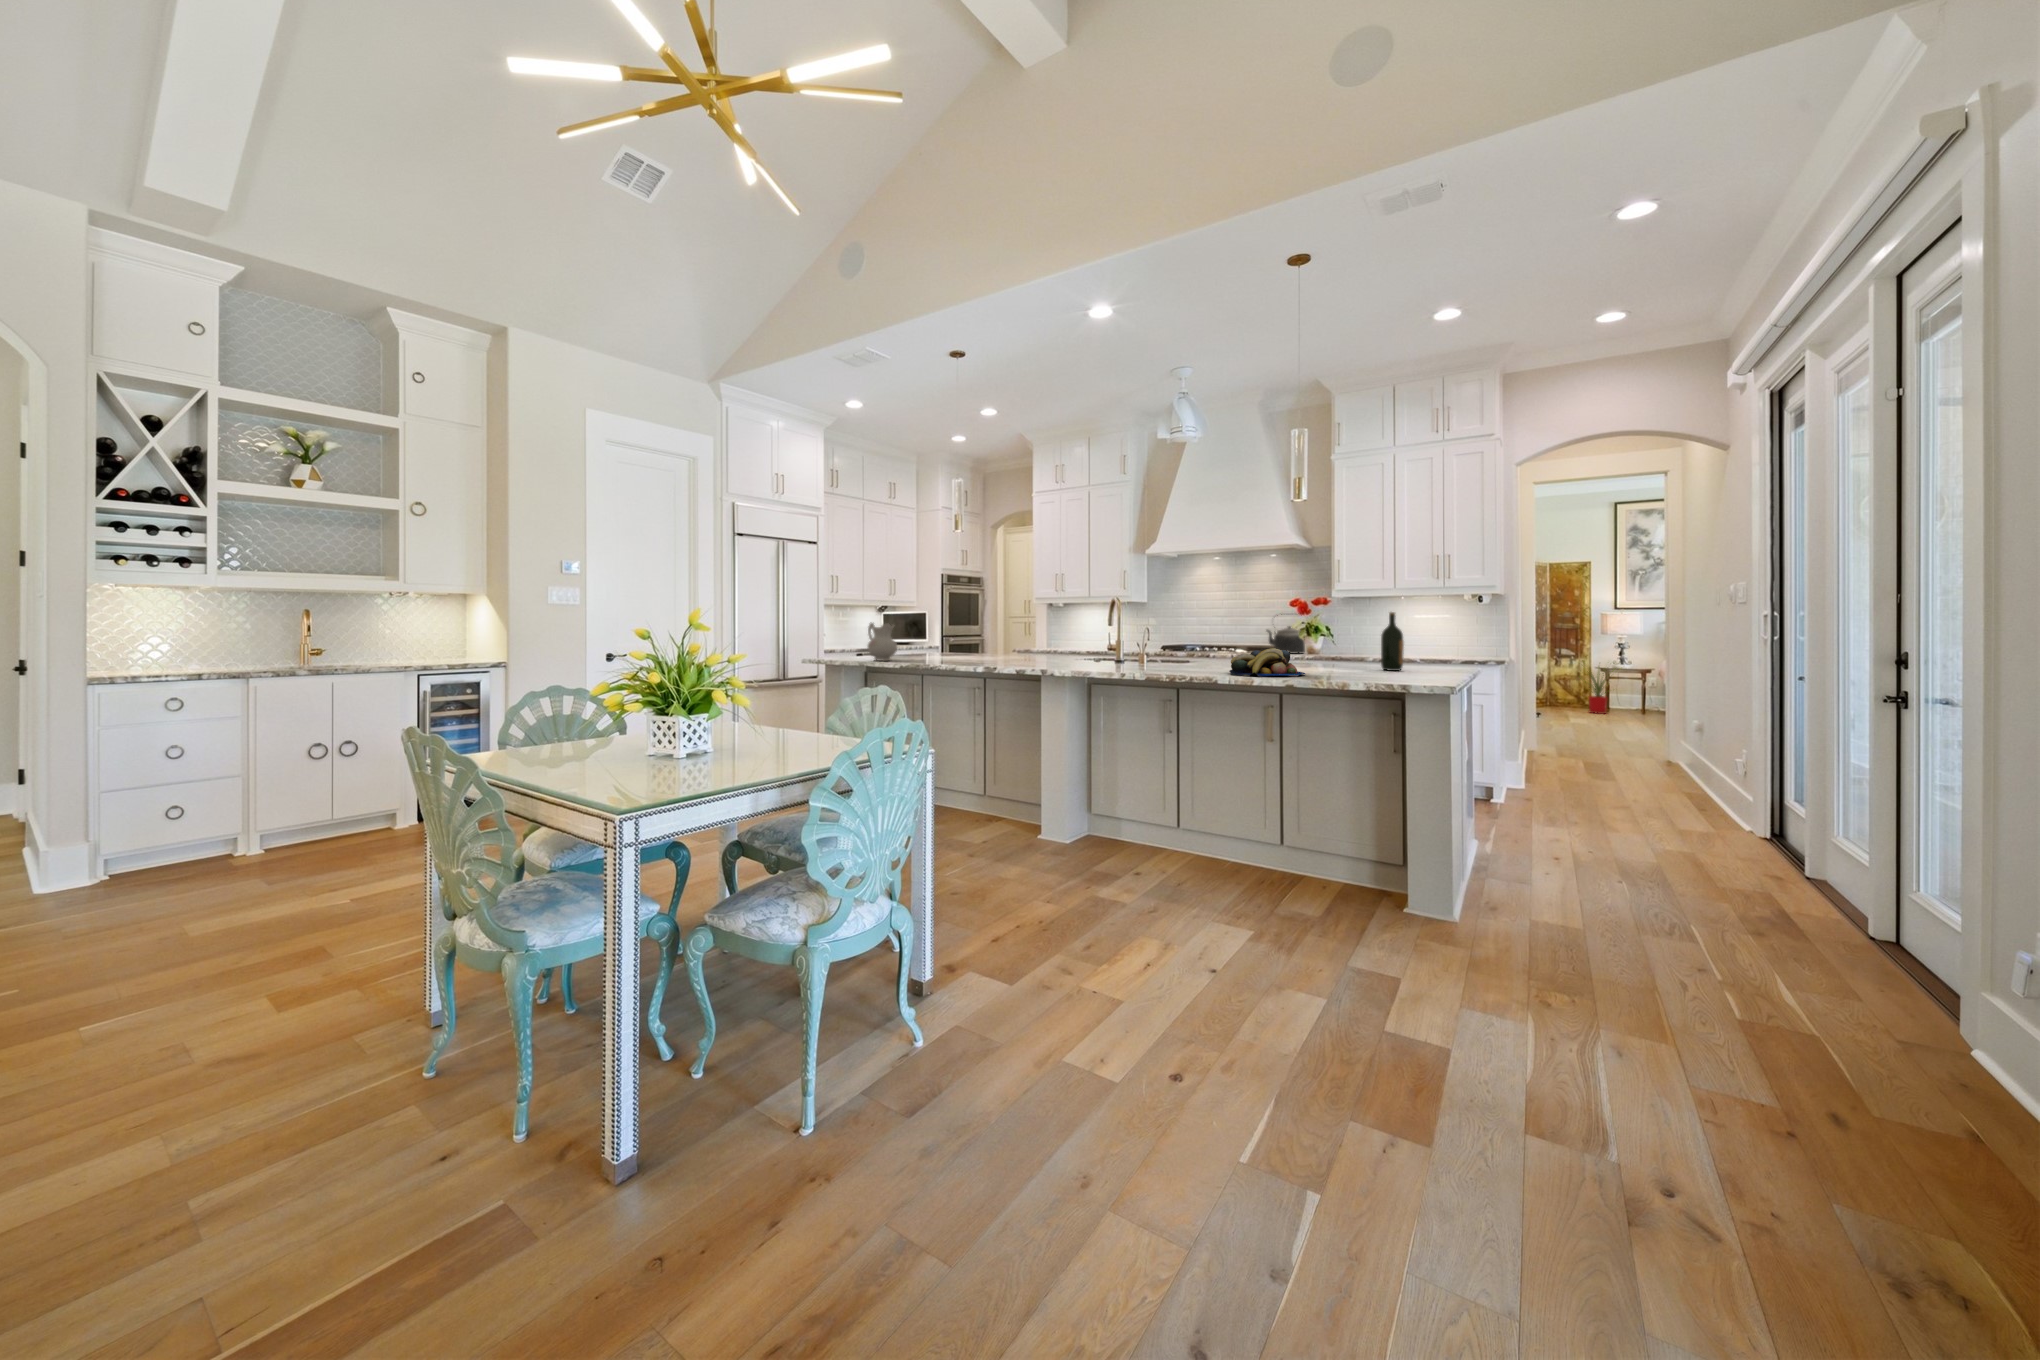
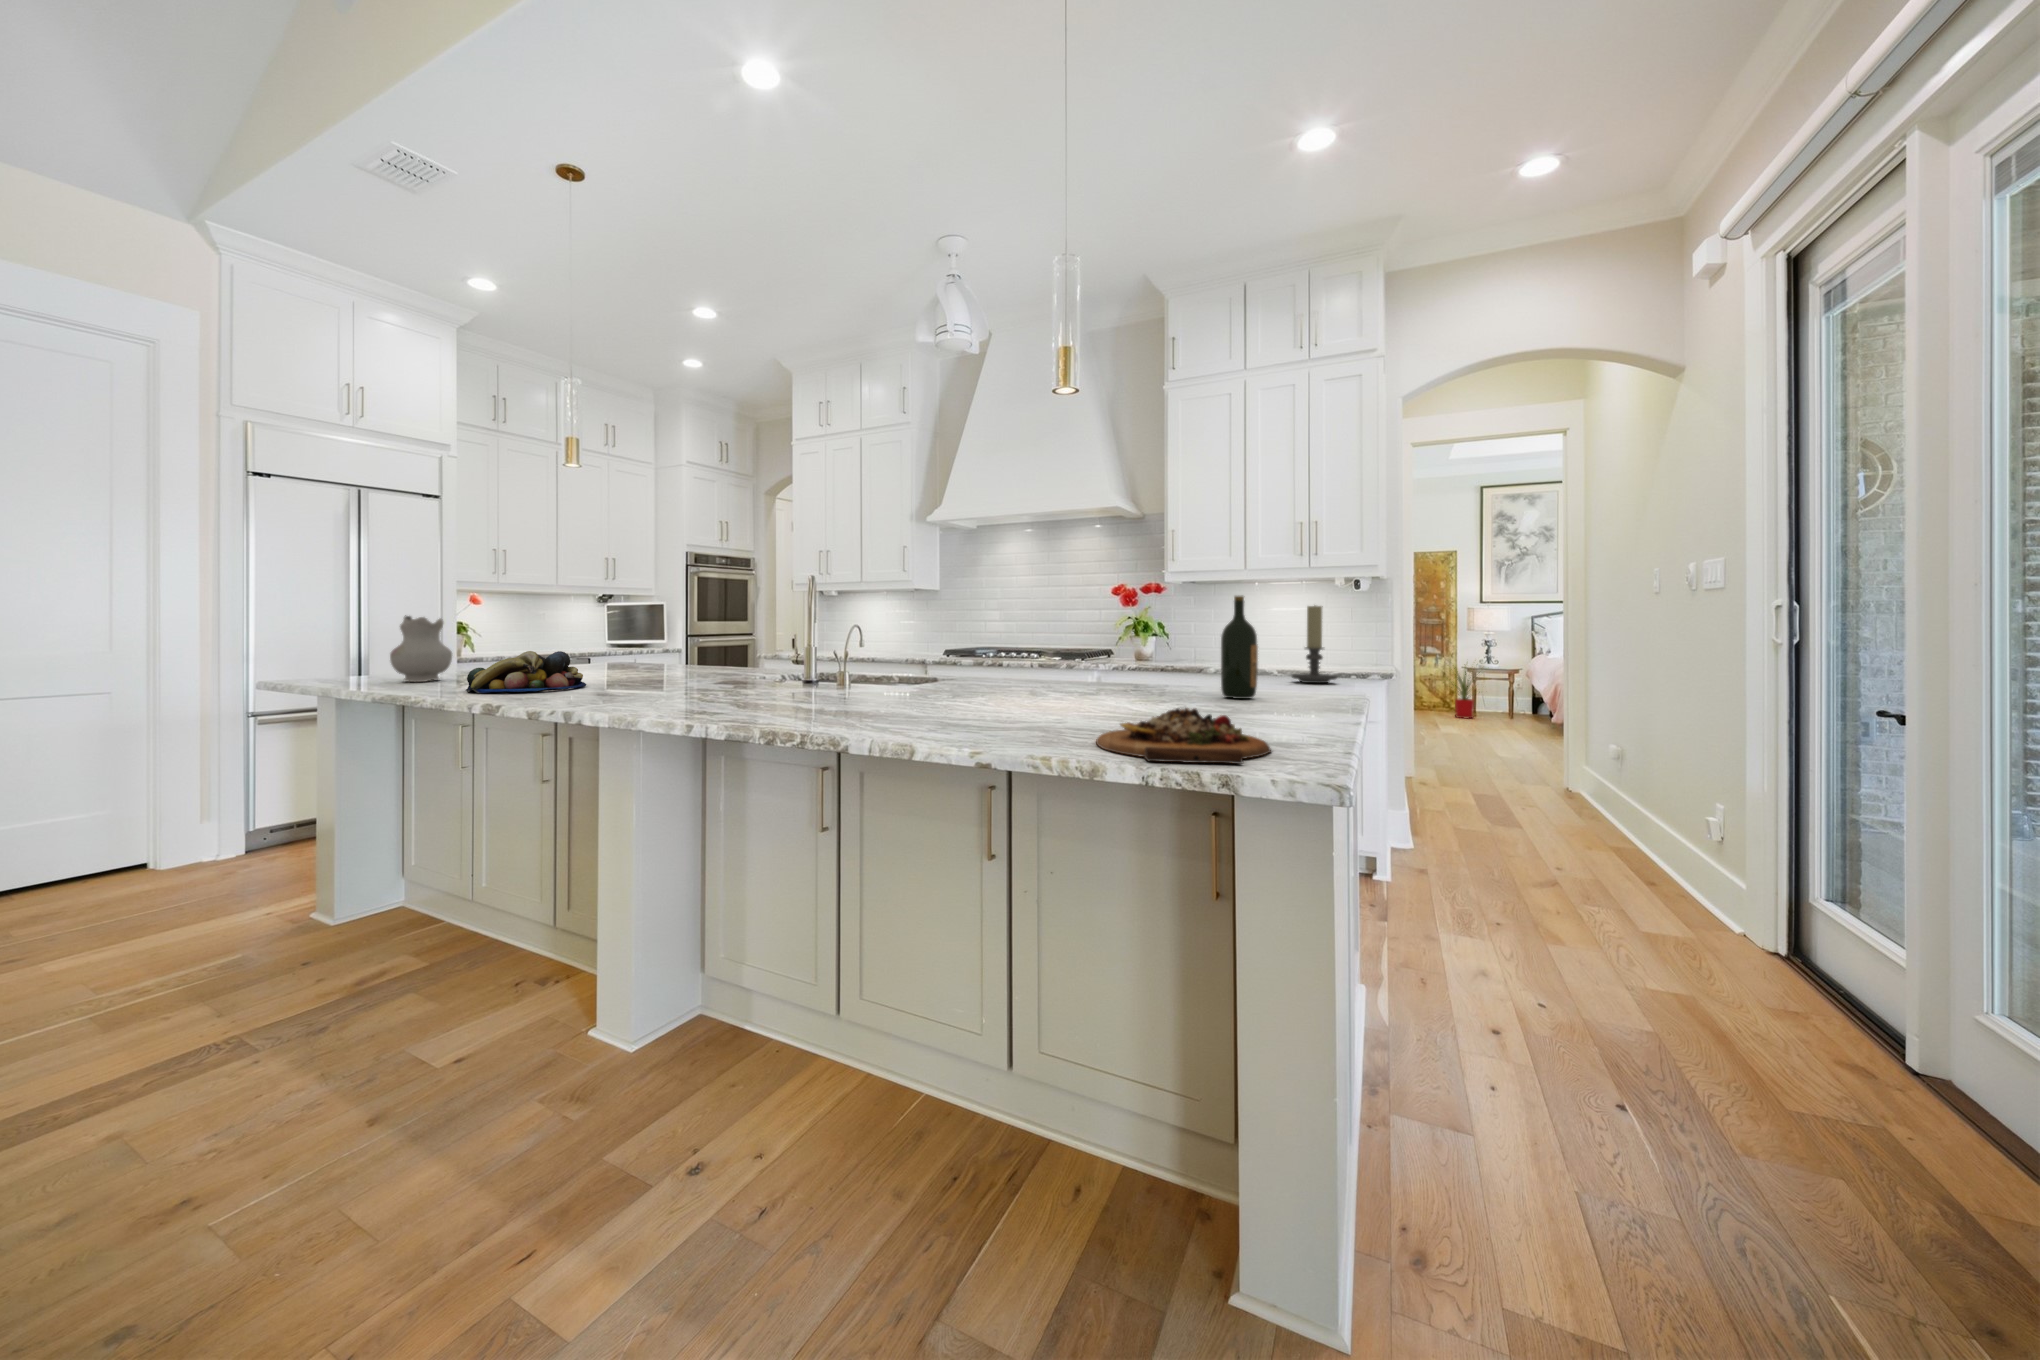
kettle: present [1267,614,1305,654] -> none [1080,603,1135,660]
candle holder: none [1425,616,1456,665] -> present [1292,605,1337,683]
fruit bowl: present [1229,648,1305,676] -> present [466,651,586,693]
cutting board: none [1327,666,1412,687] -> present [1096,708,1271,764]

